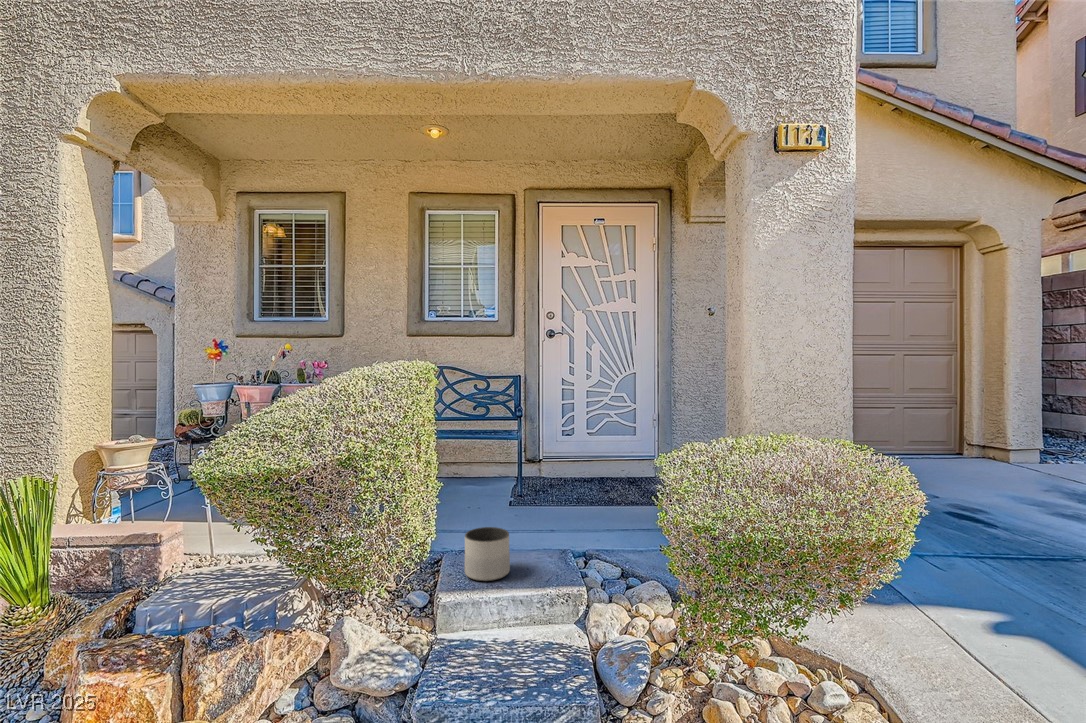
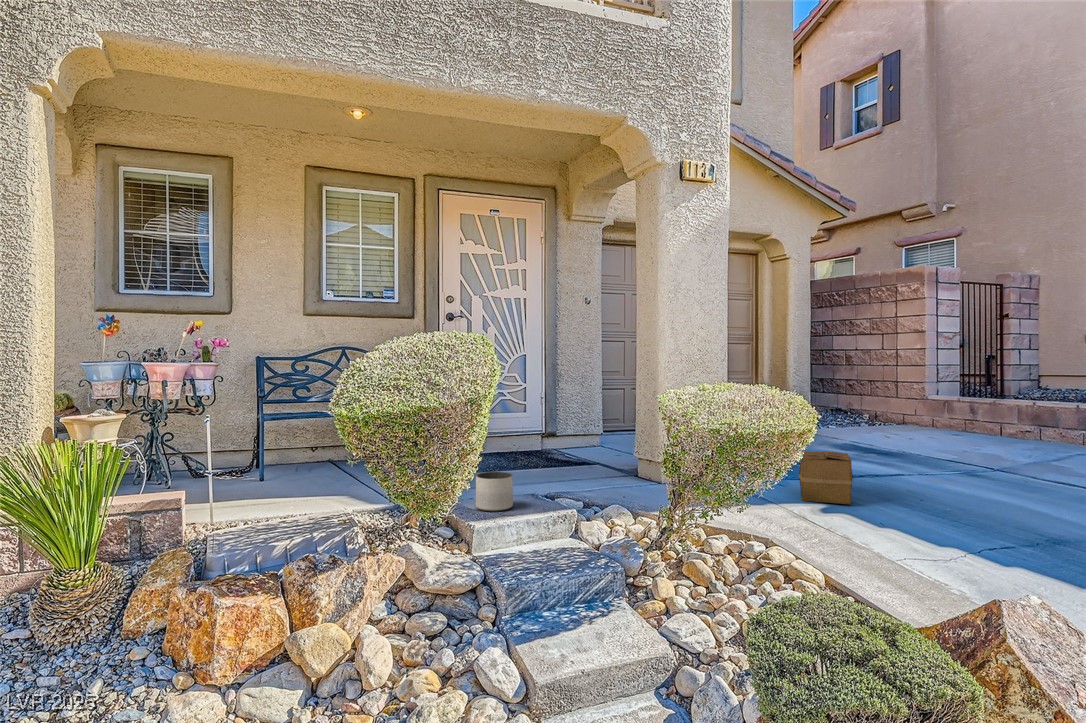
cardboard box: none [955,537,1059,645] -> present [799,451,853,504]

